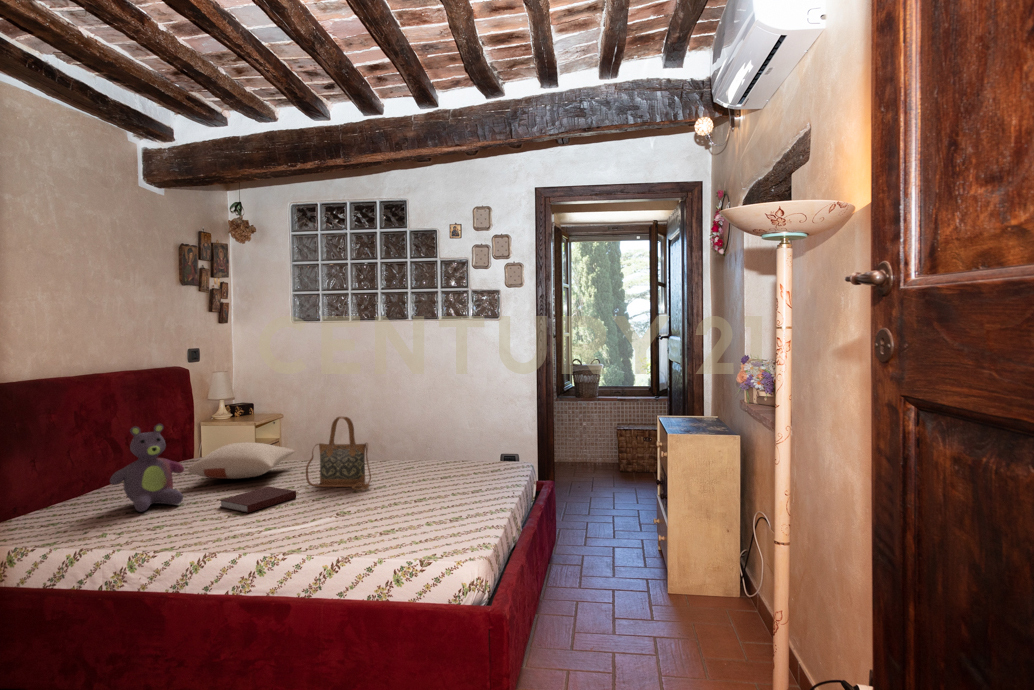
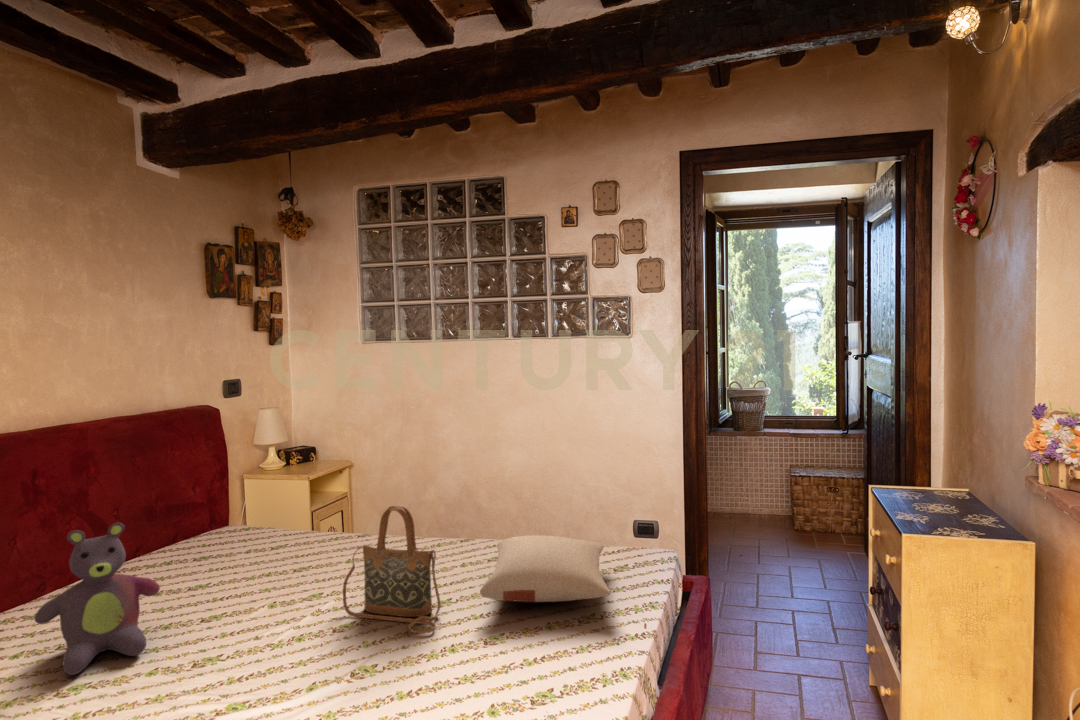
pillow: present [188,442,295,479] -> present [480,535,610,602]
notebook: present [220,487,296,513] -> none [194,620,318,693]

